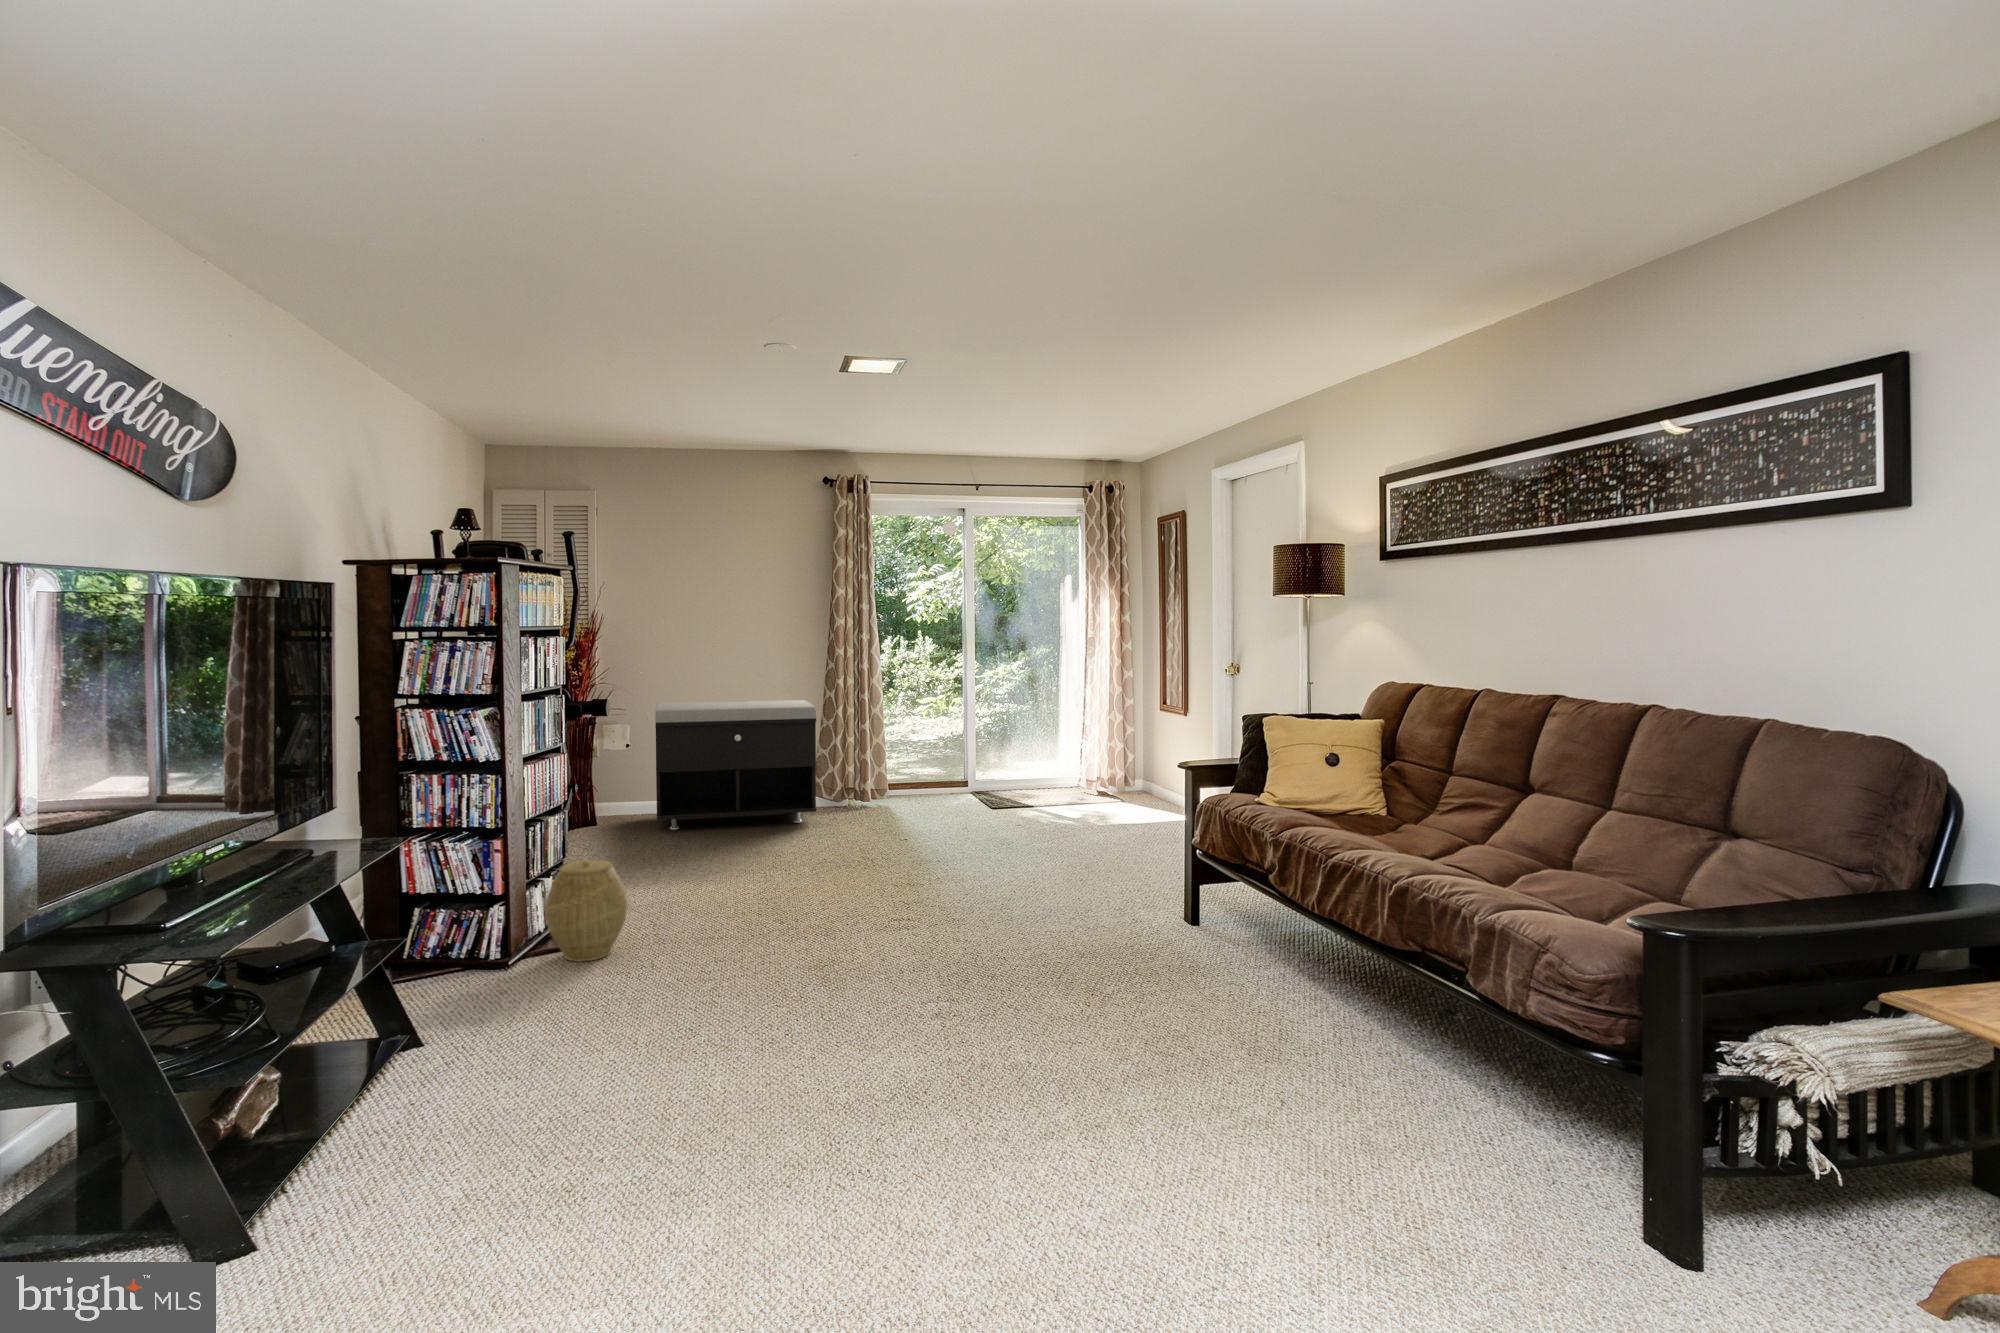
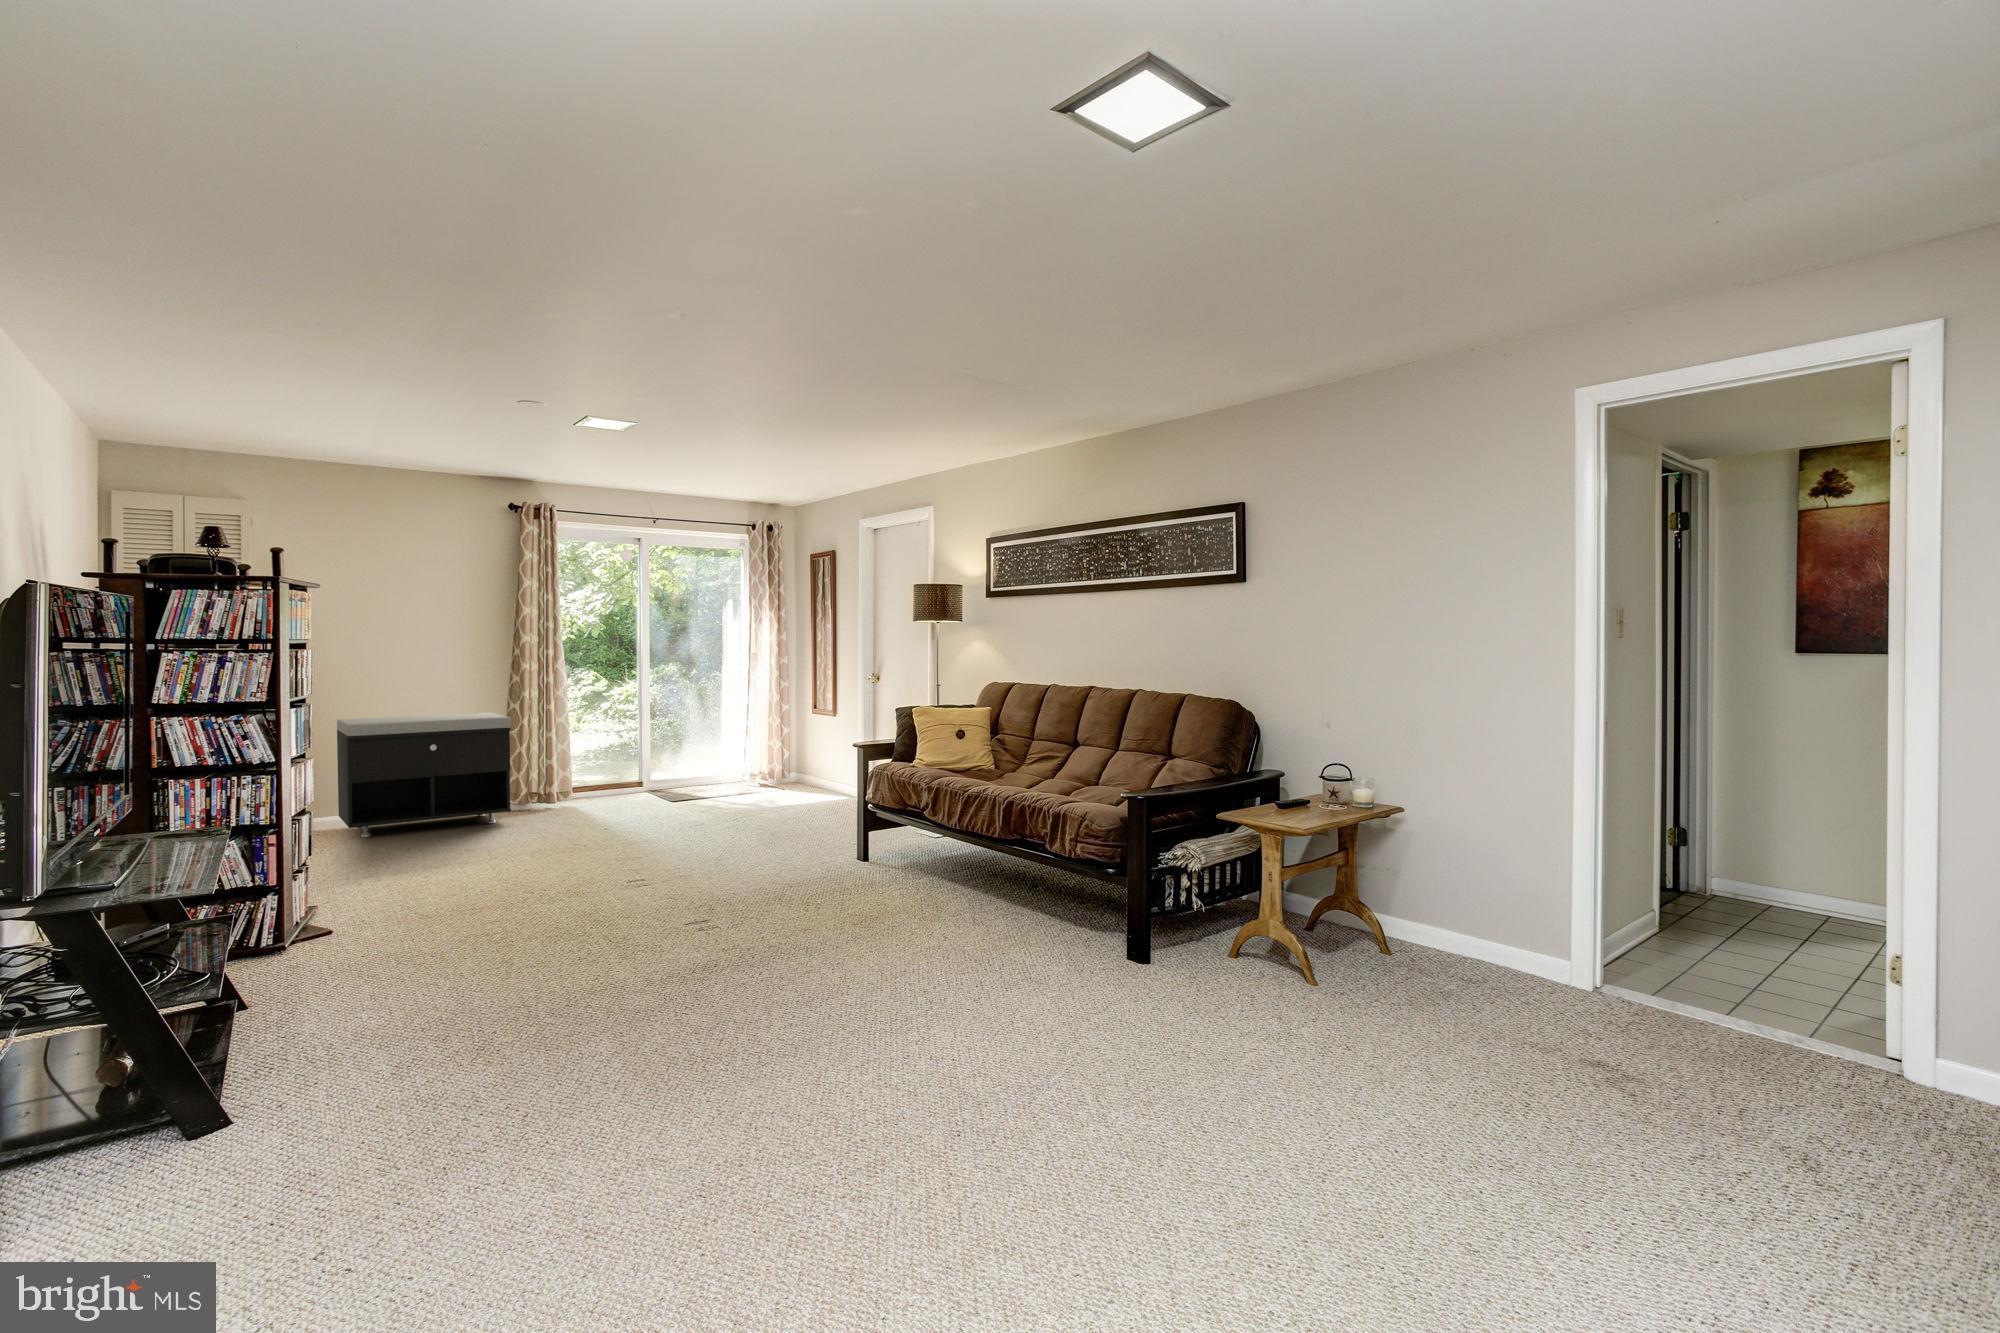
woven basket: present [545,860,628,961] -> none [312,847,392,935]

